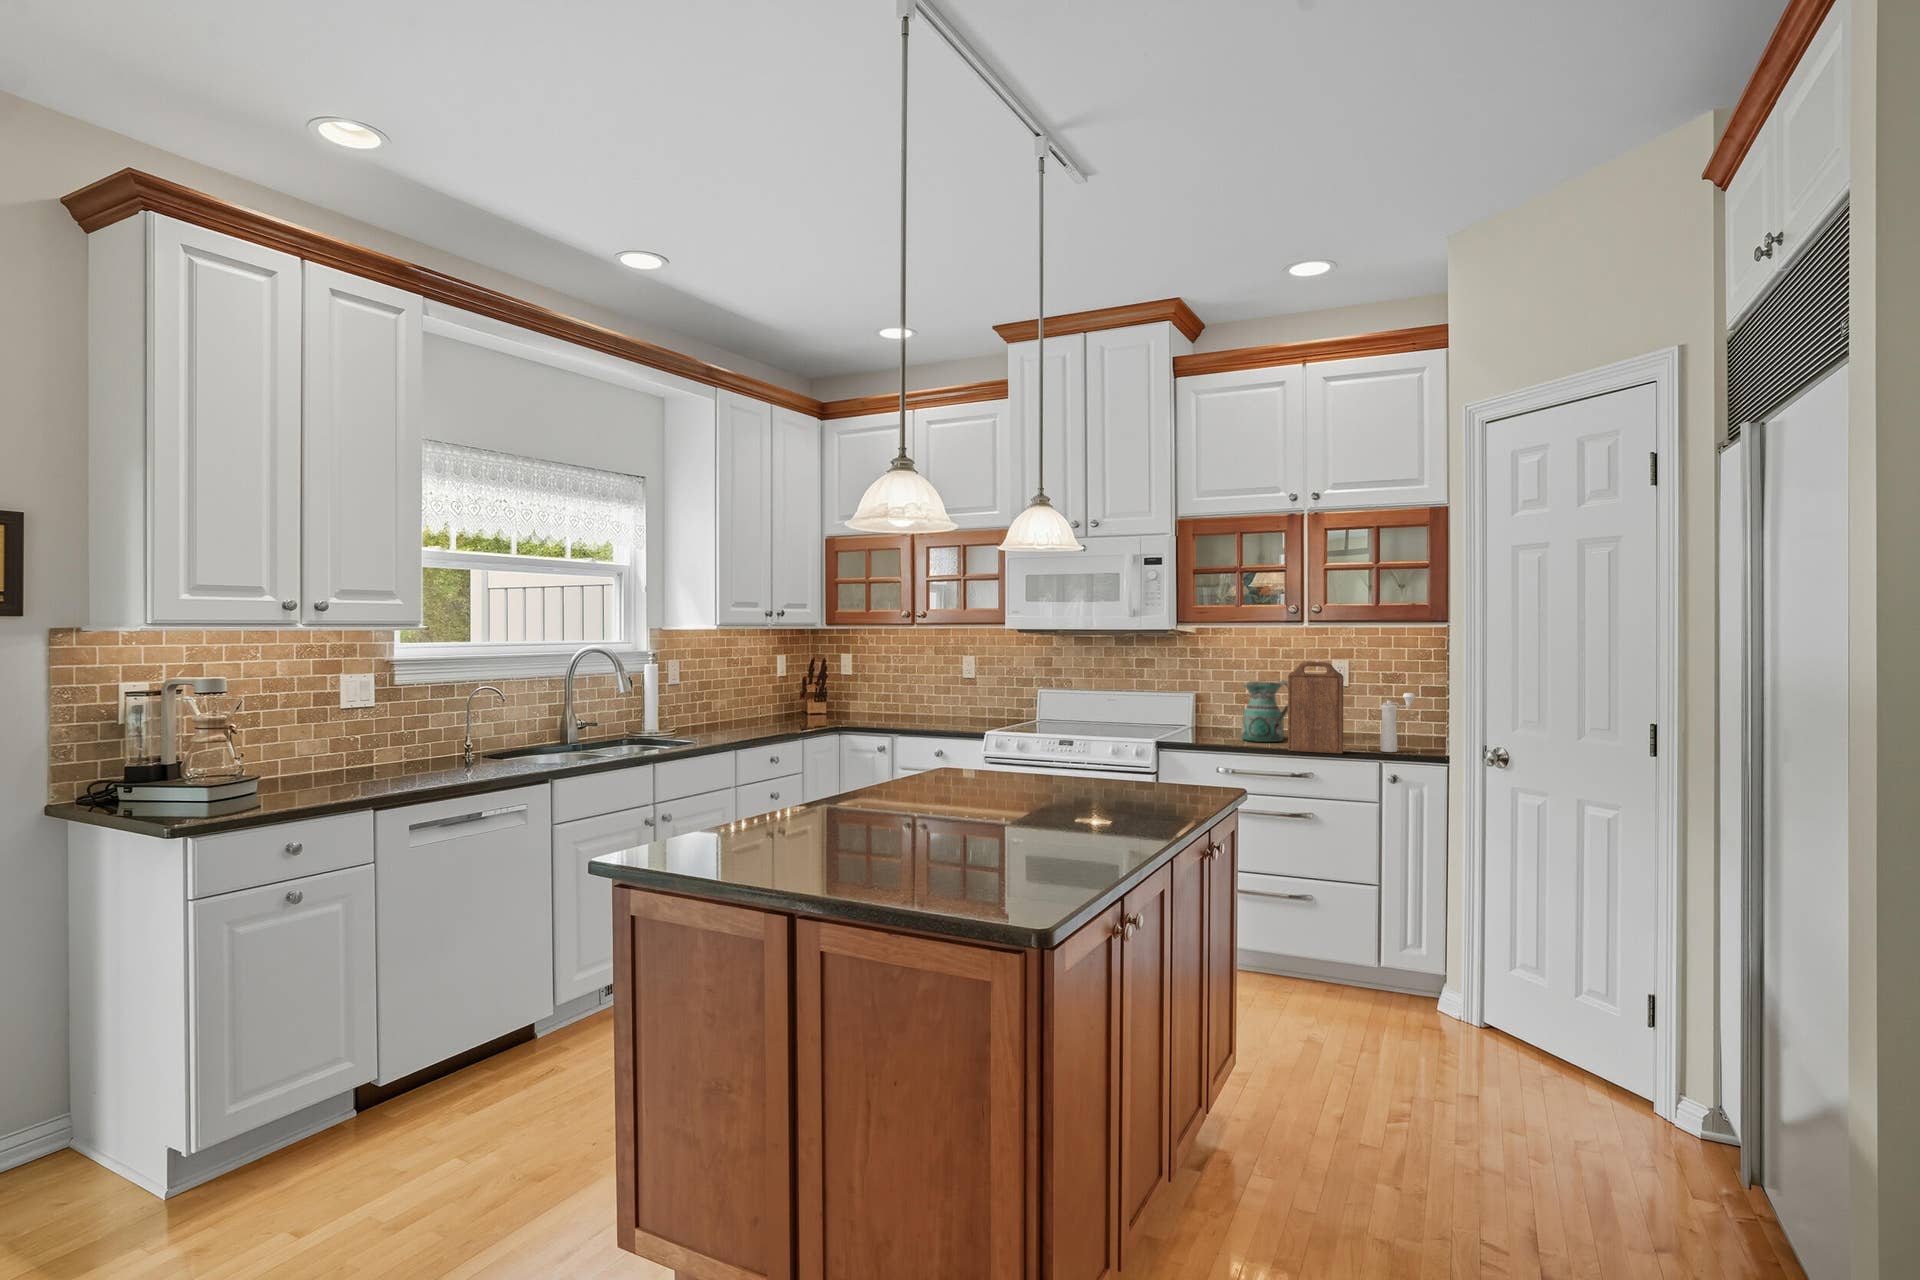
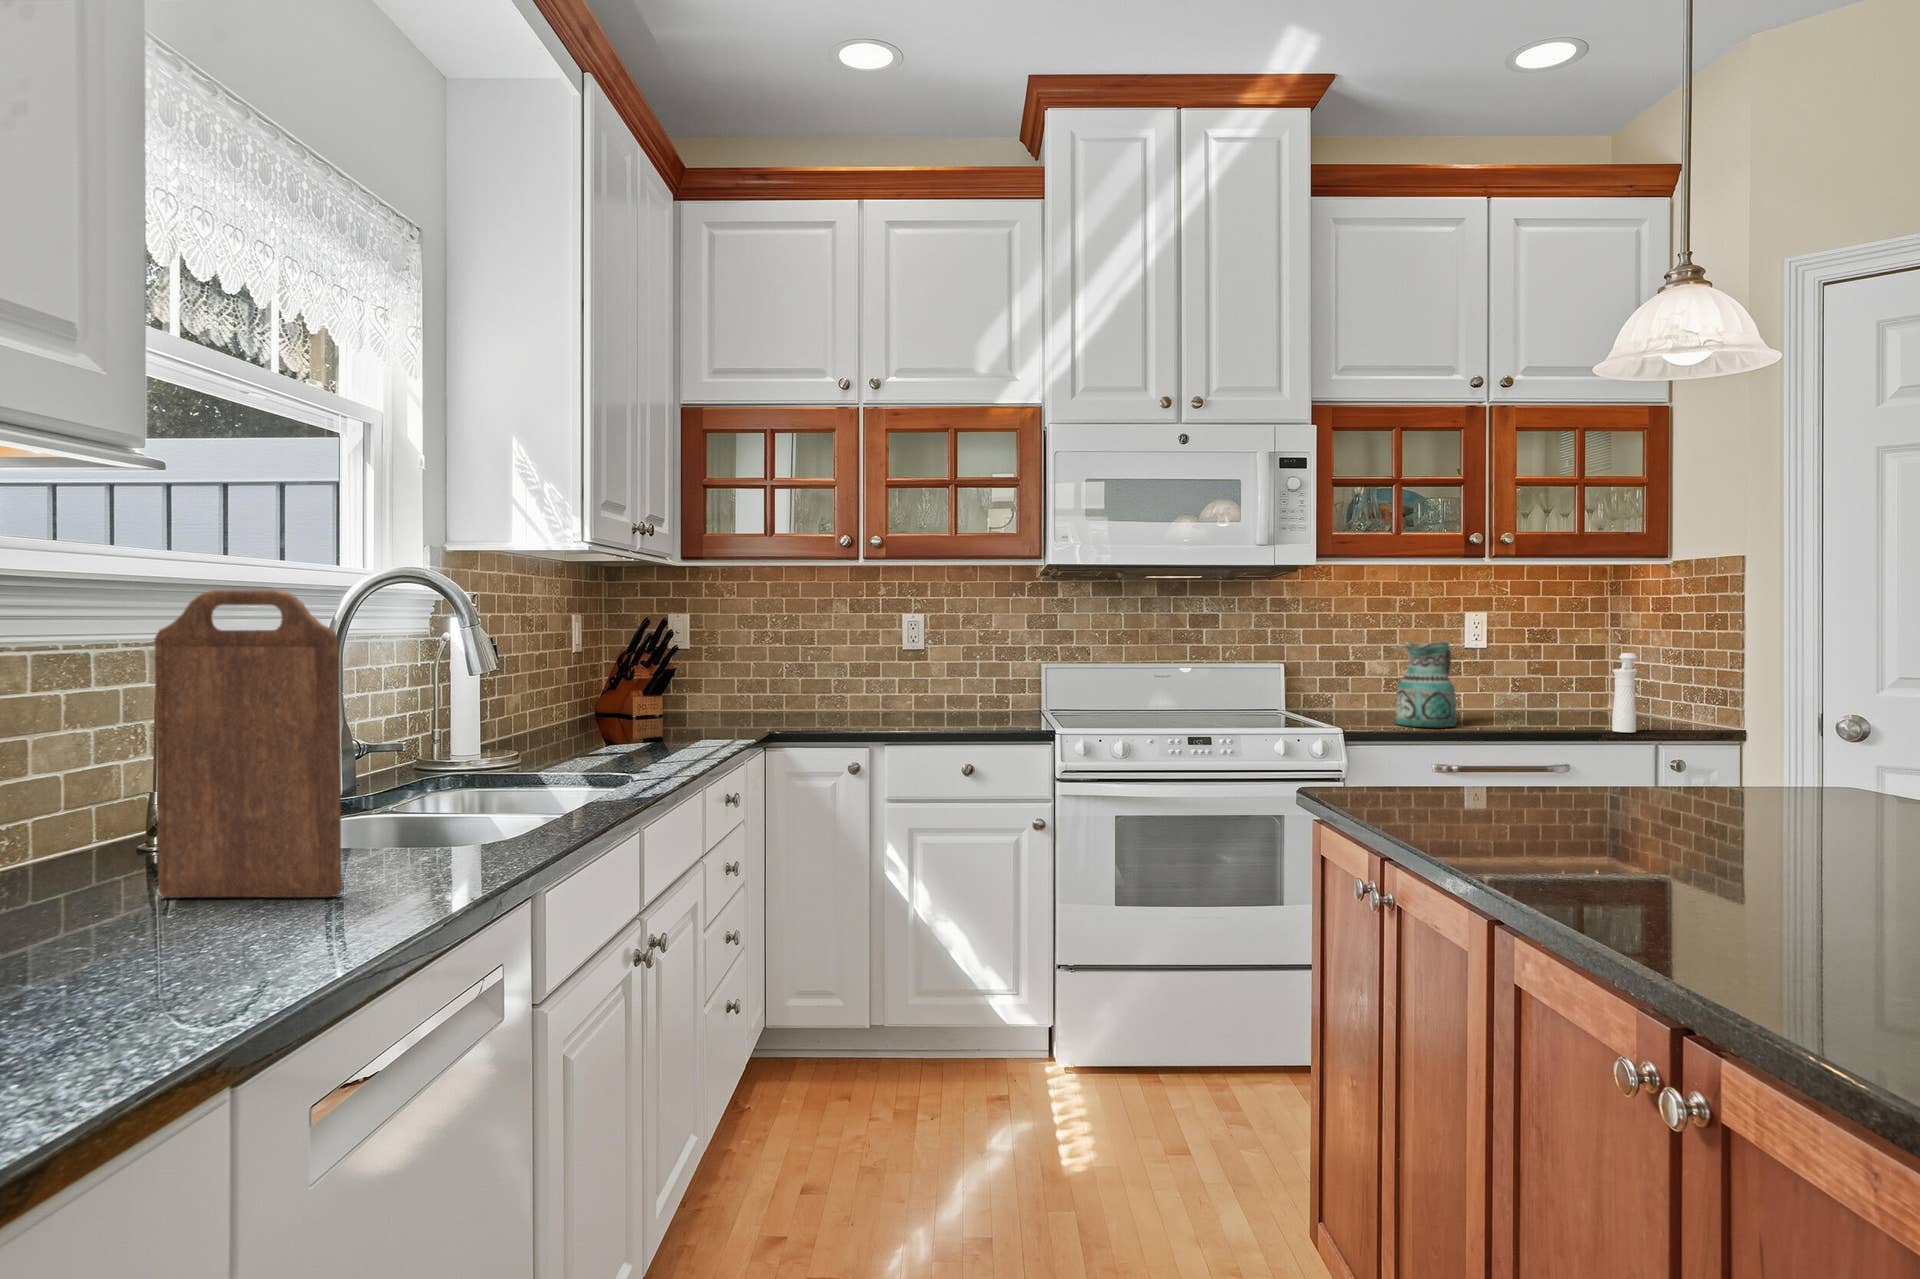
cutting board: present [1288,662,1343,754] -> present [154,590,342,897]

